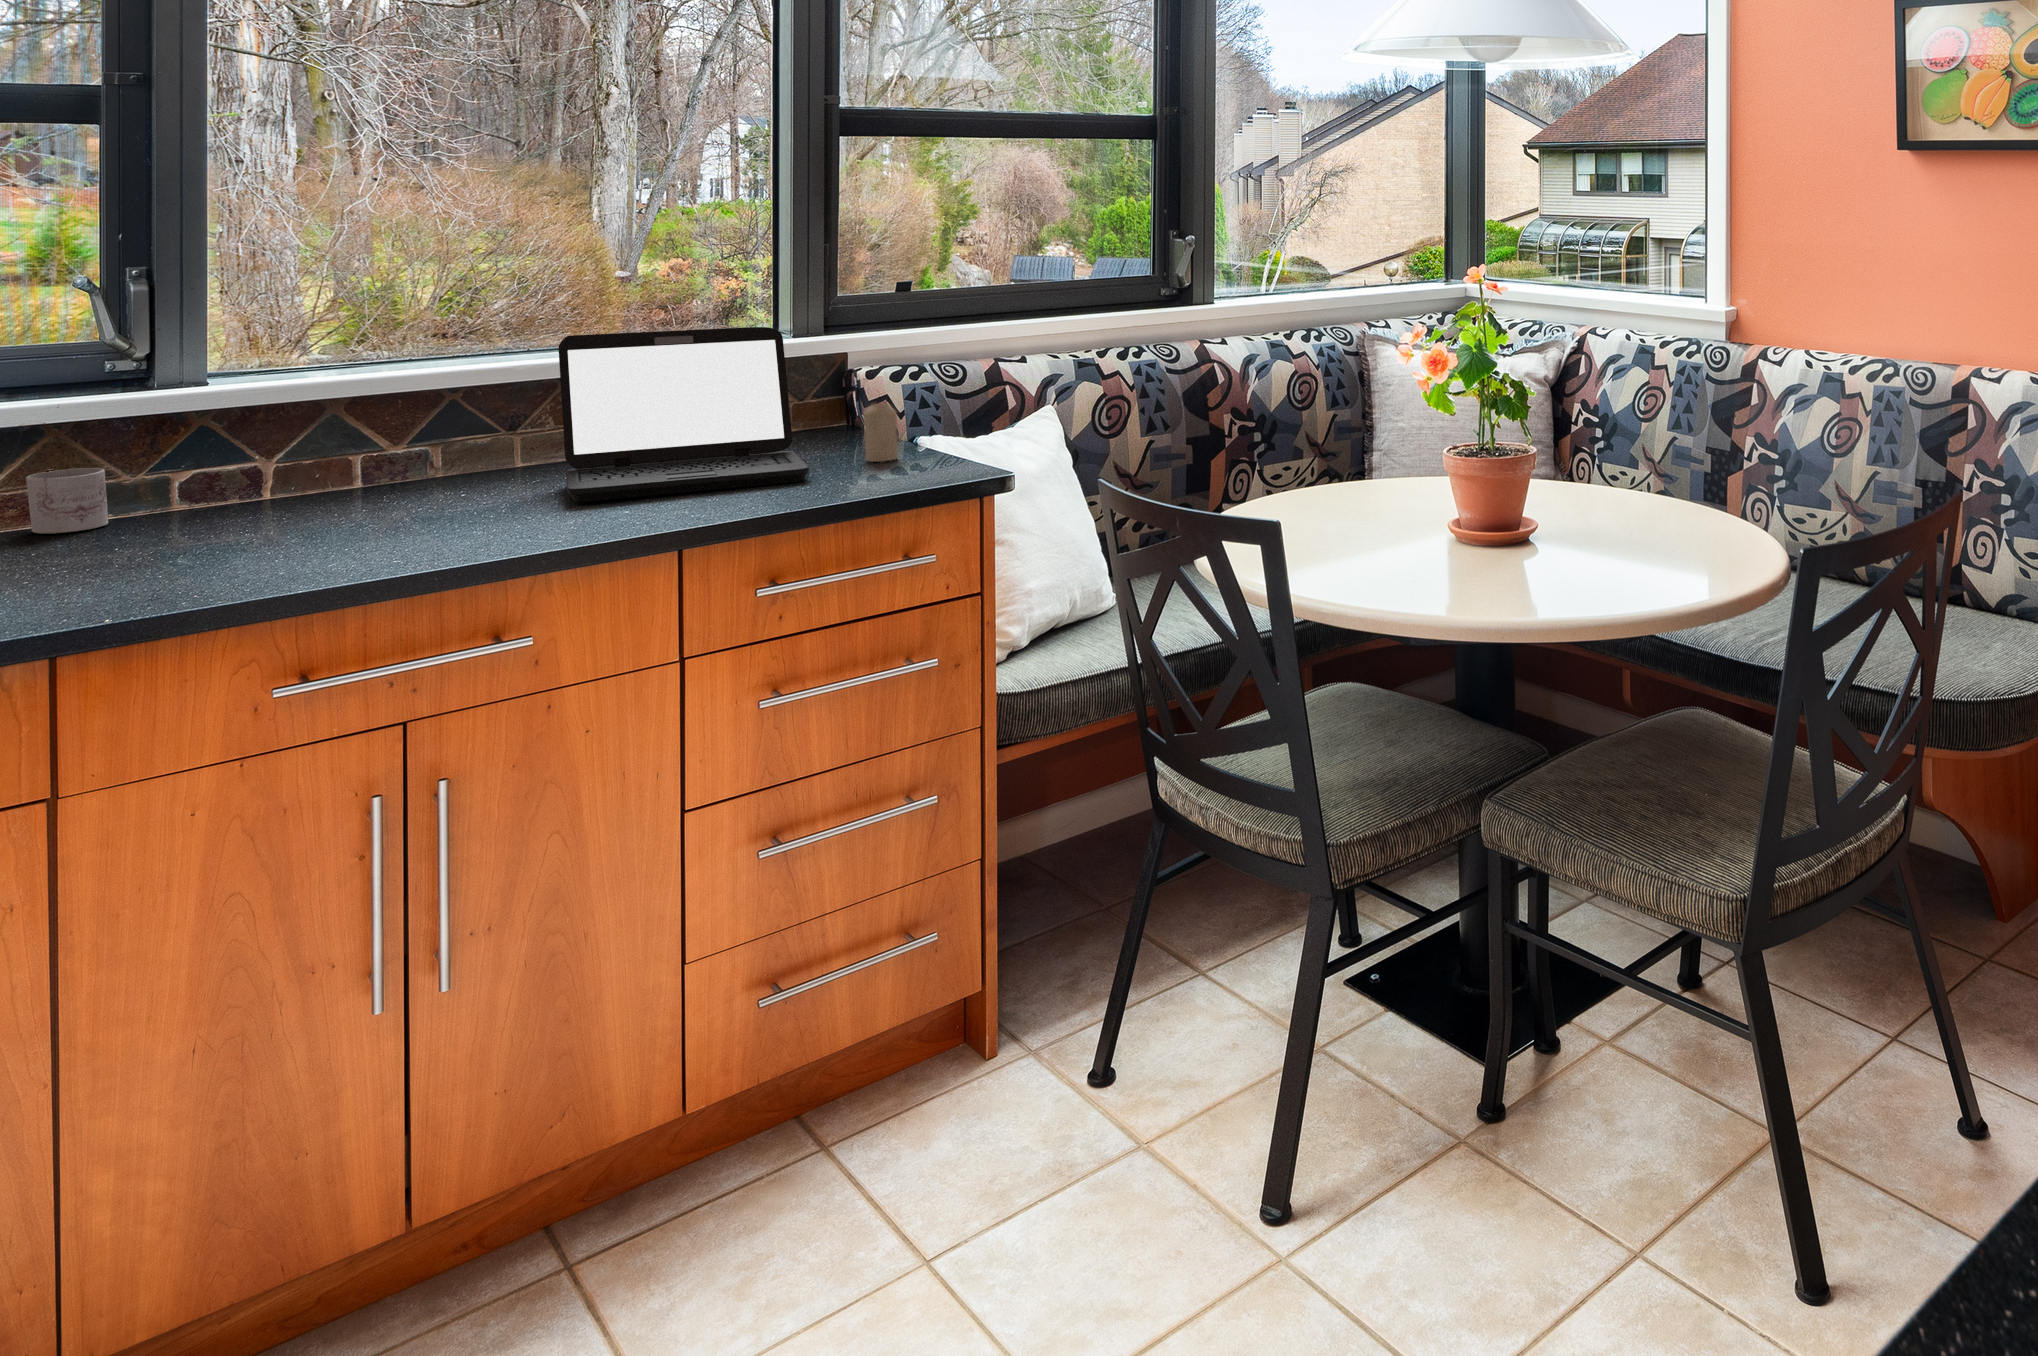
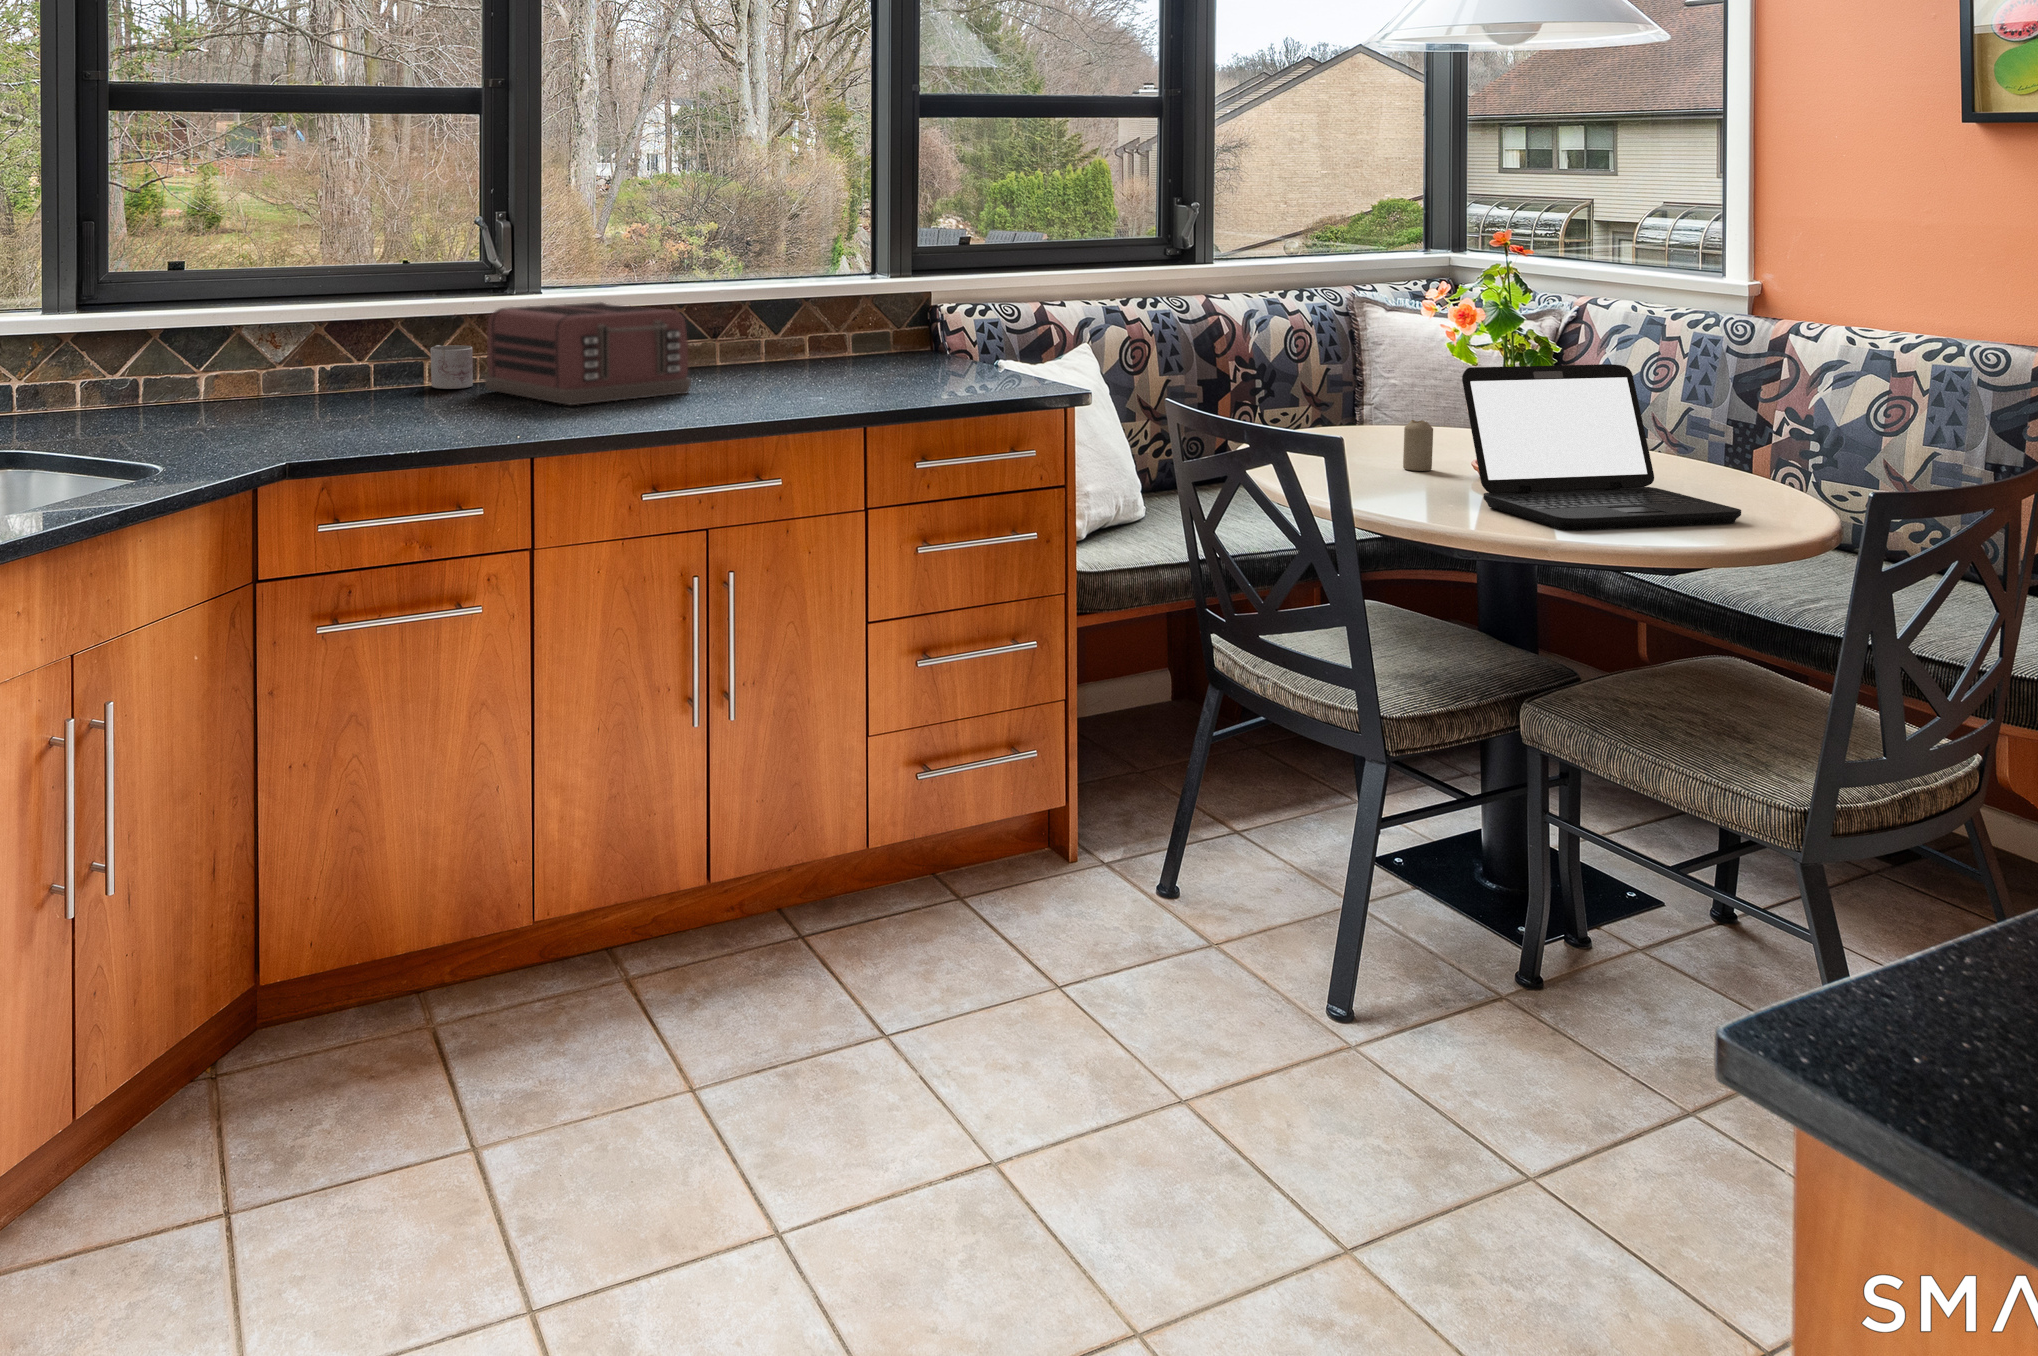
laptop: present [559,327,809,502] -> present [1462,364,1741,531]
toaster: none [112,396,447,552] -> present [485,302,691,405]
candle: present [864,404,898,462] -> present [1403,420,1433,471]

